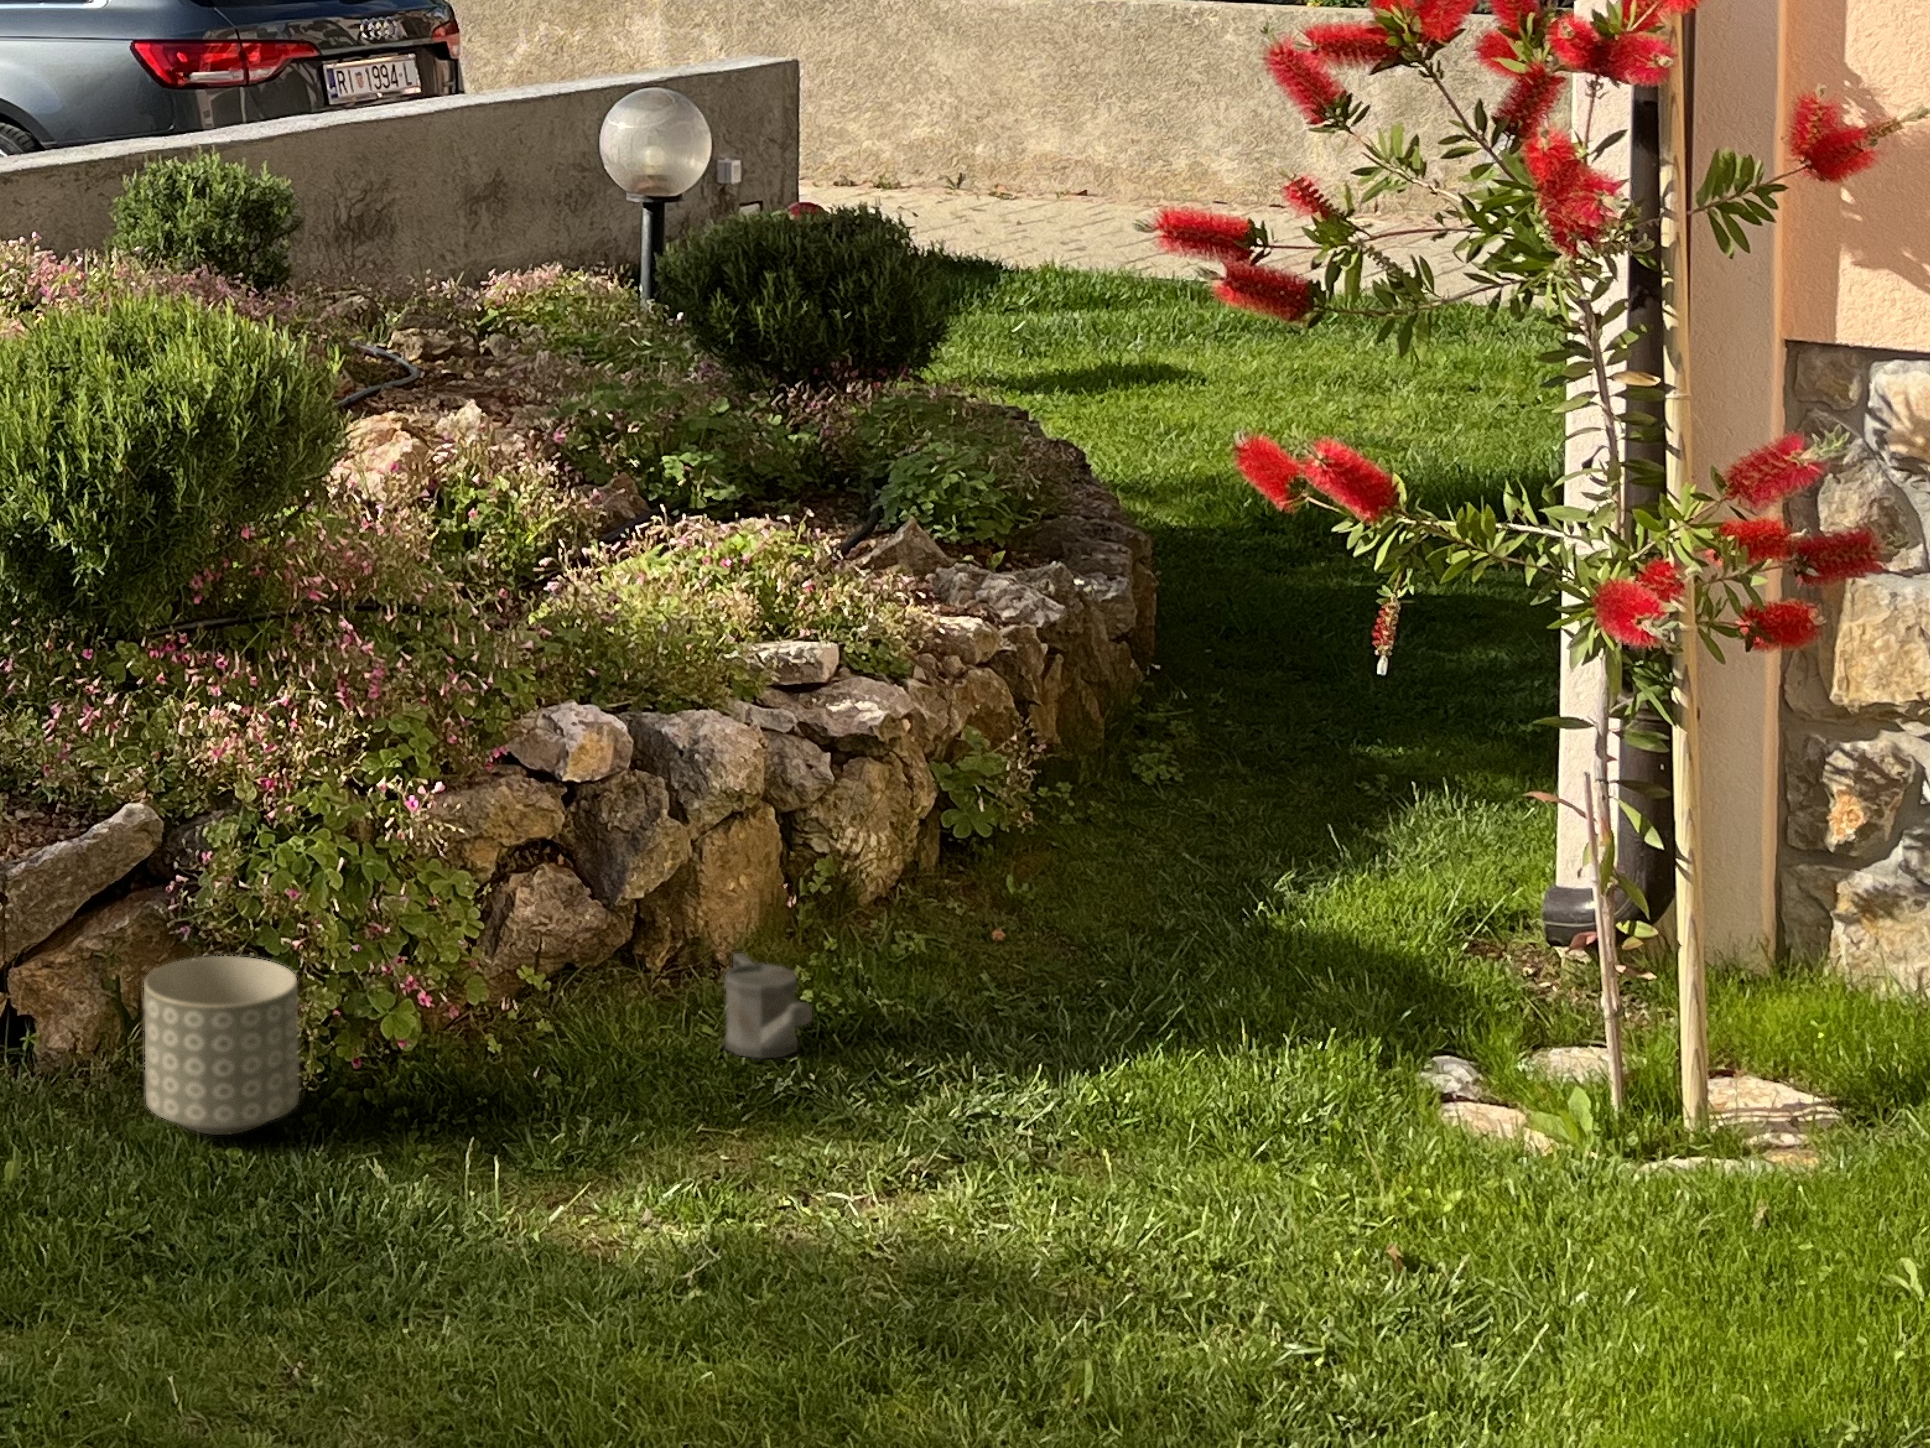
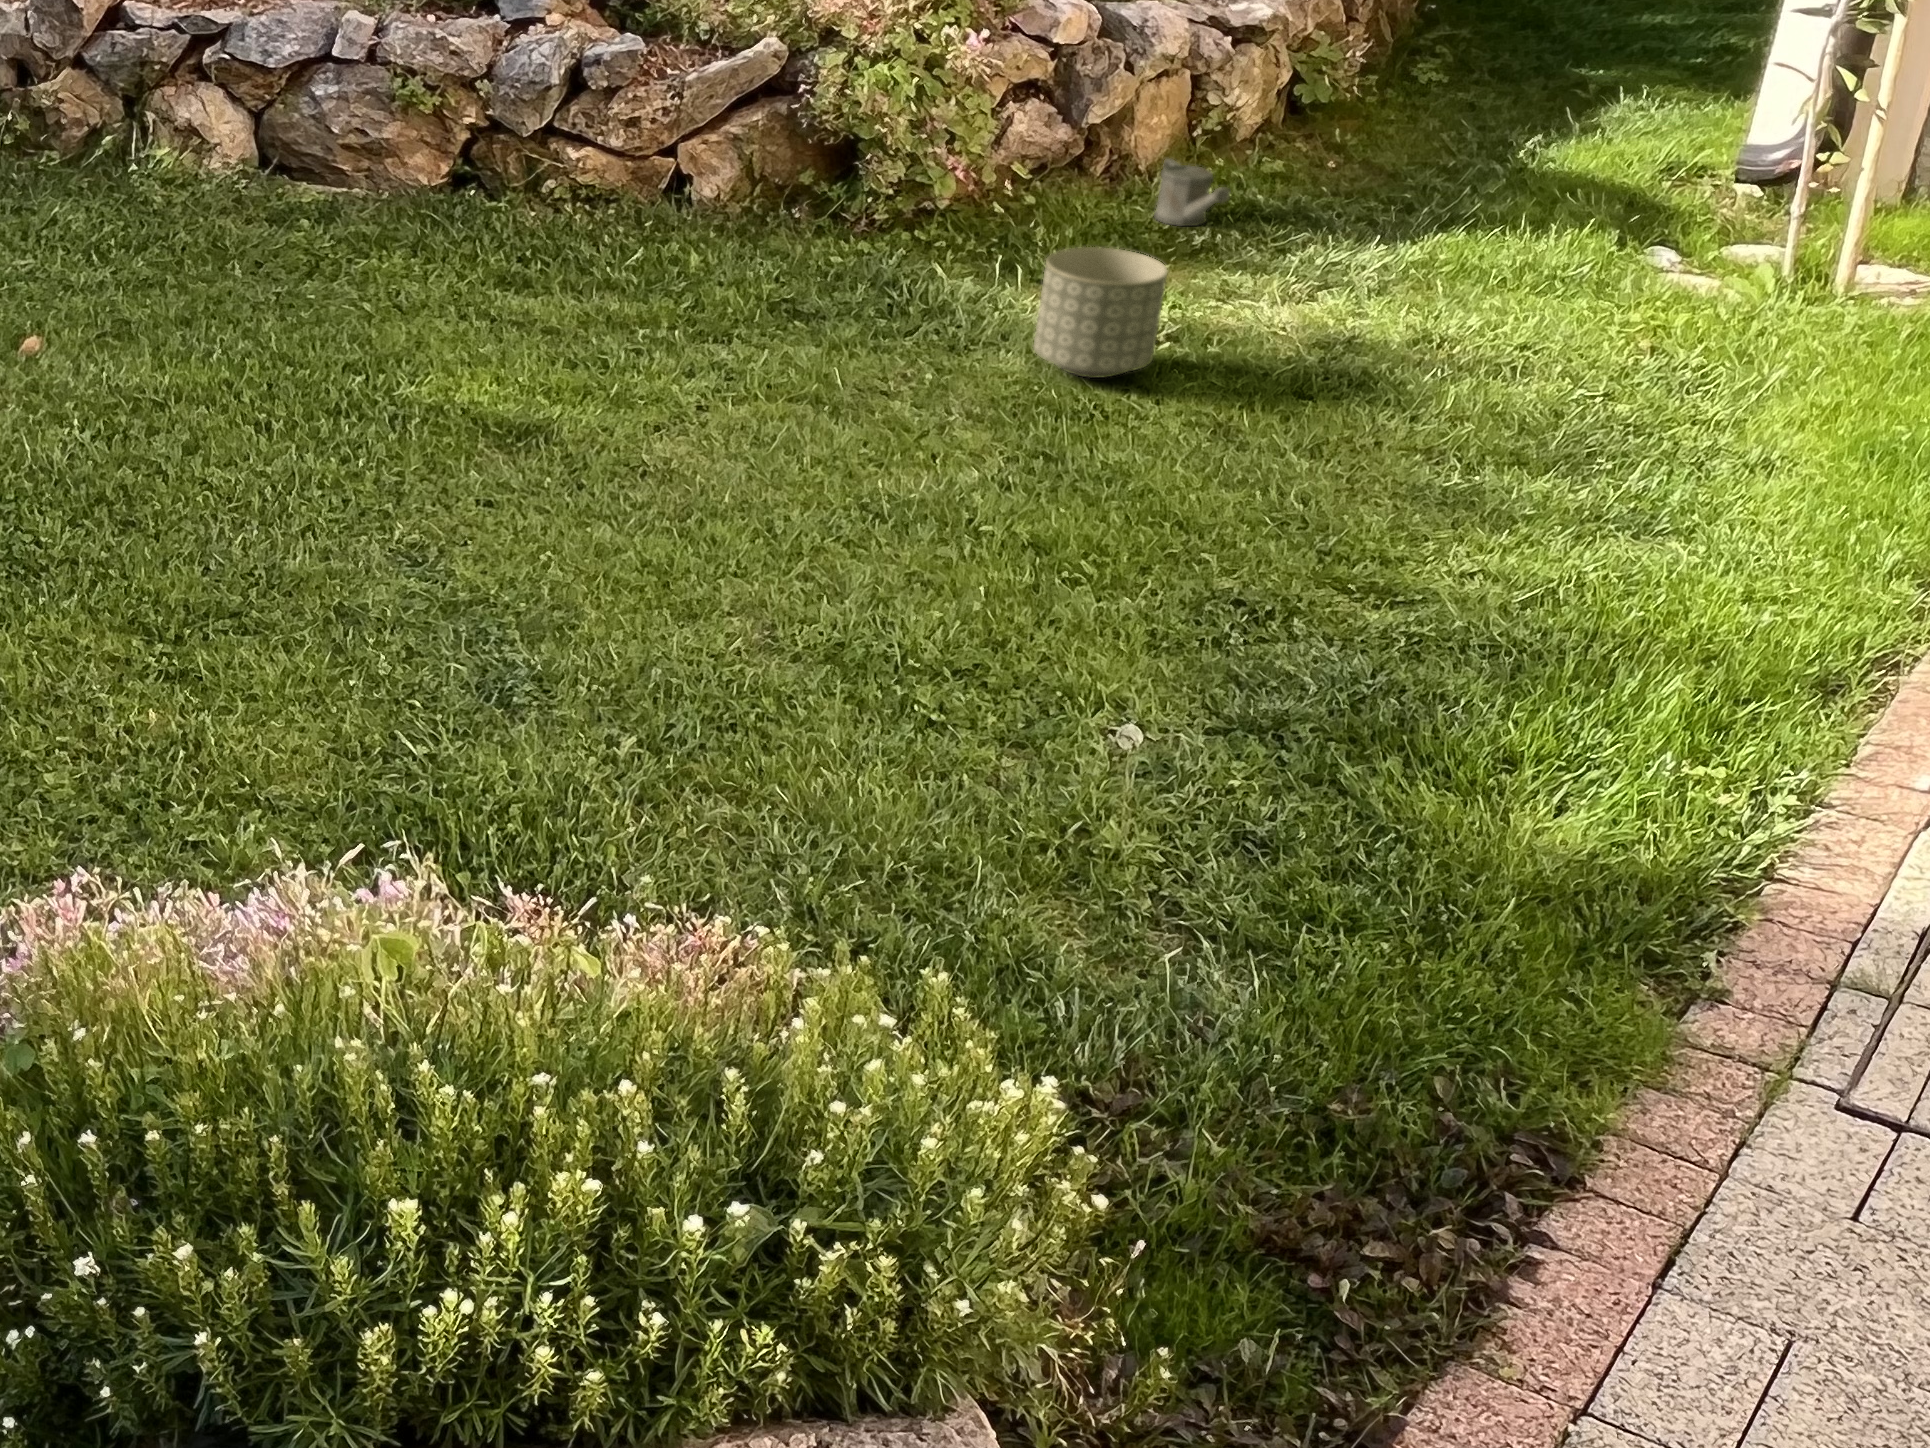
planter: present [144,956,299,1135] -> present [1034,247,1167,378]

